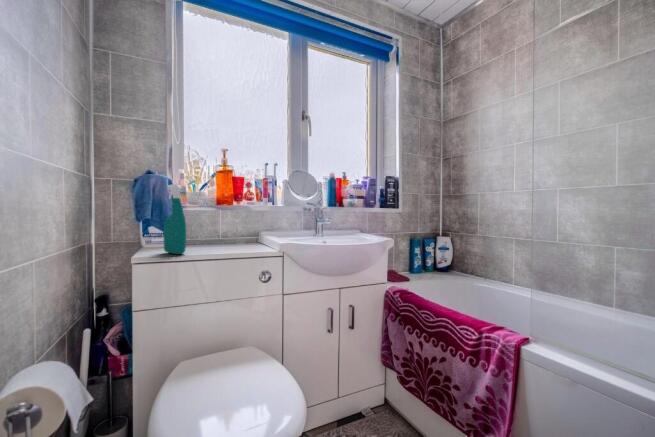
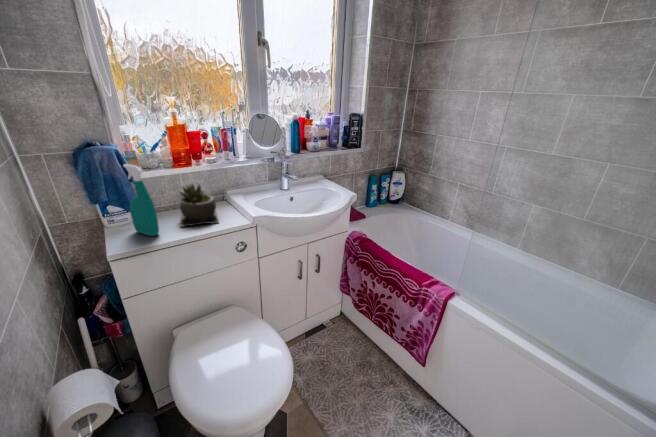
succulent plant: none [207,212,245,251] -> present [180,184,219,227]

